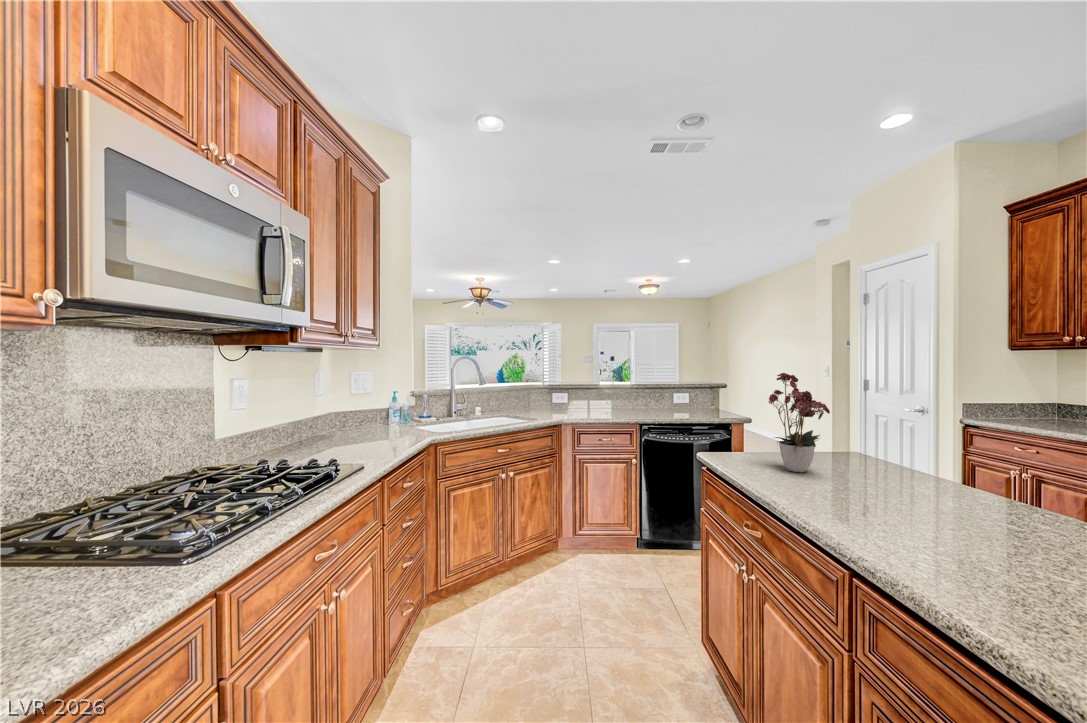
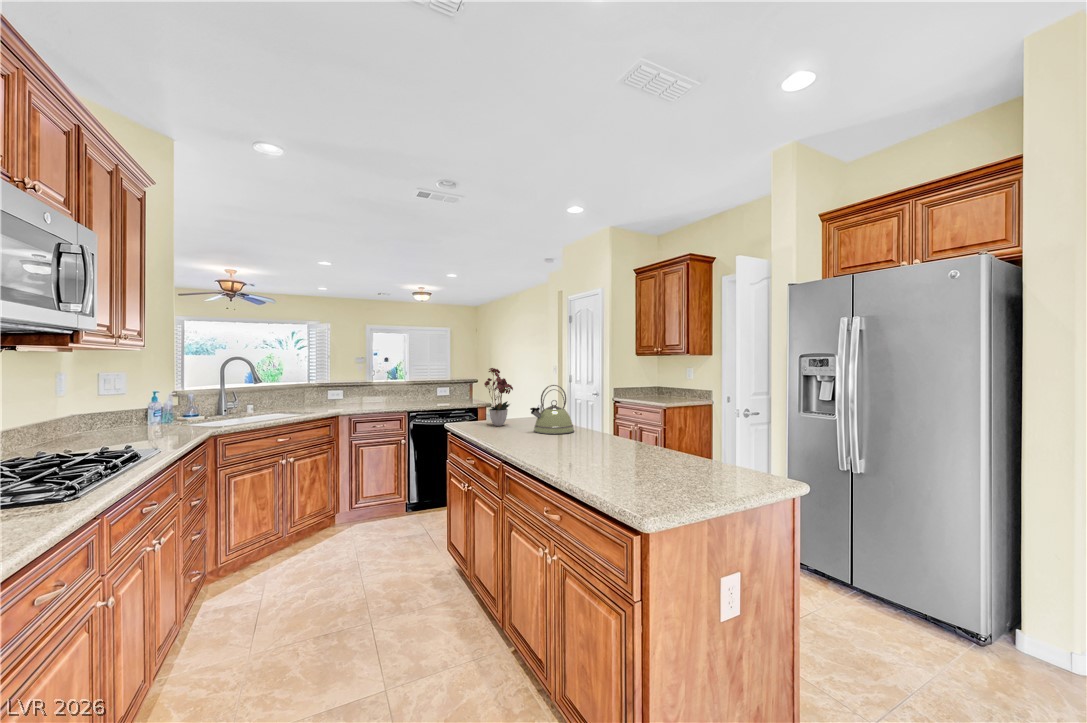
kettle: none [880,409,993,515] -> present [530,385,574,434]

